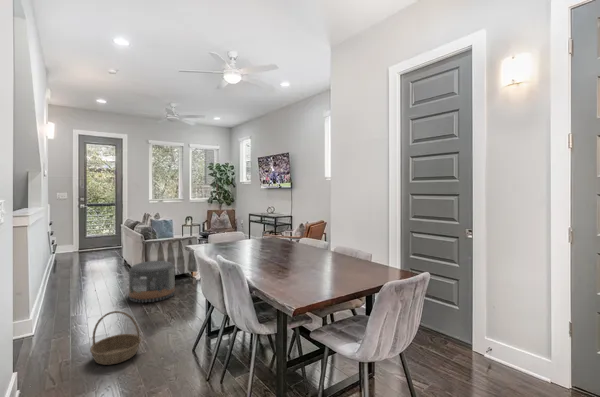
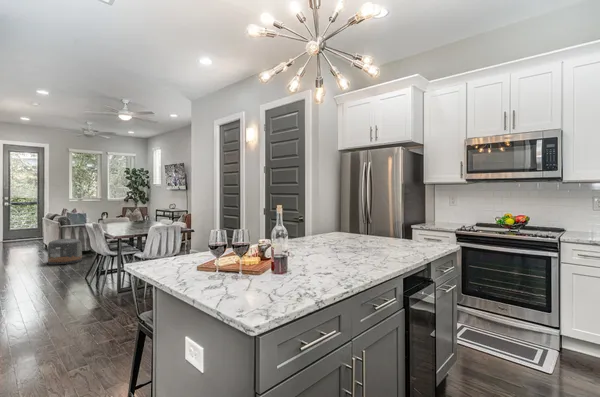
basket: present [90,311,141,365] -> none [22,257,53,284]

